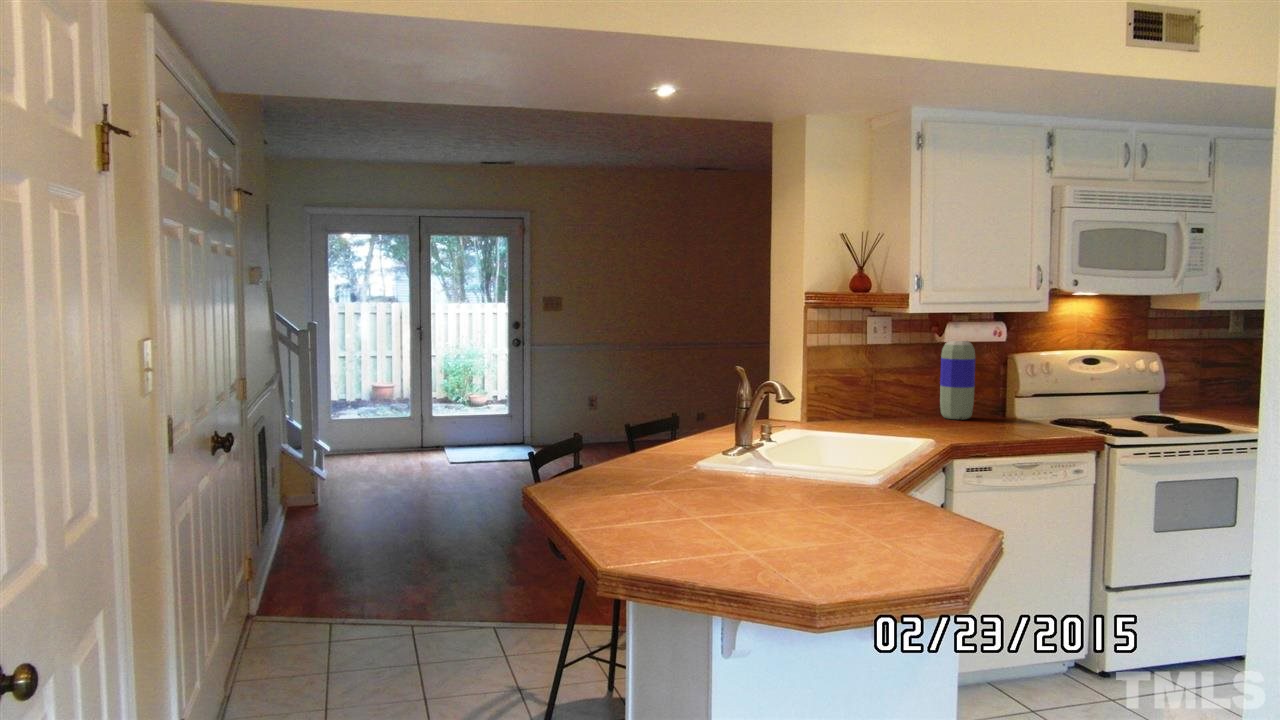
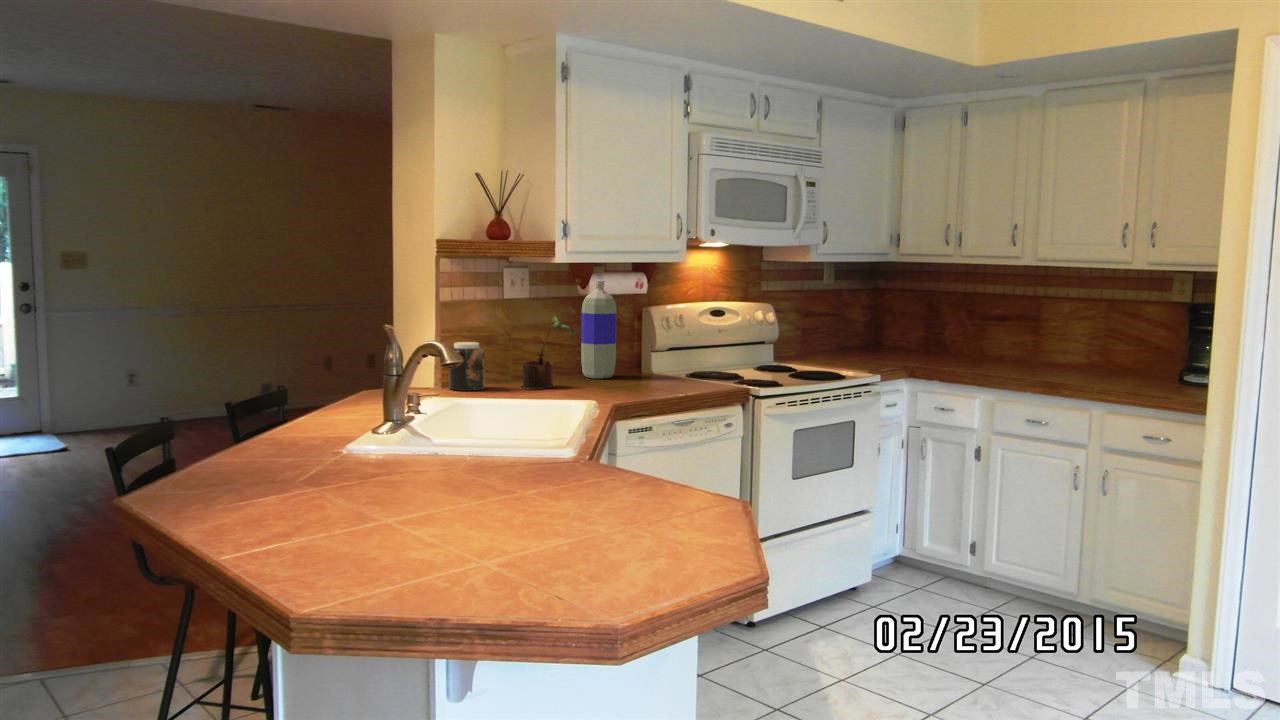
potted plant: none [876,358,930,426] -> present [522,314,576,390]
jar: none [813,381,844,423] -> present [449,342,485,391]

